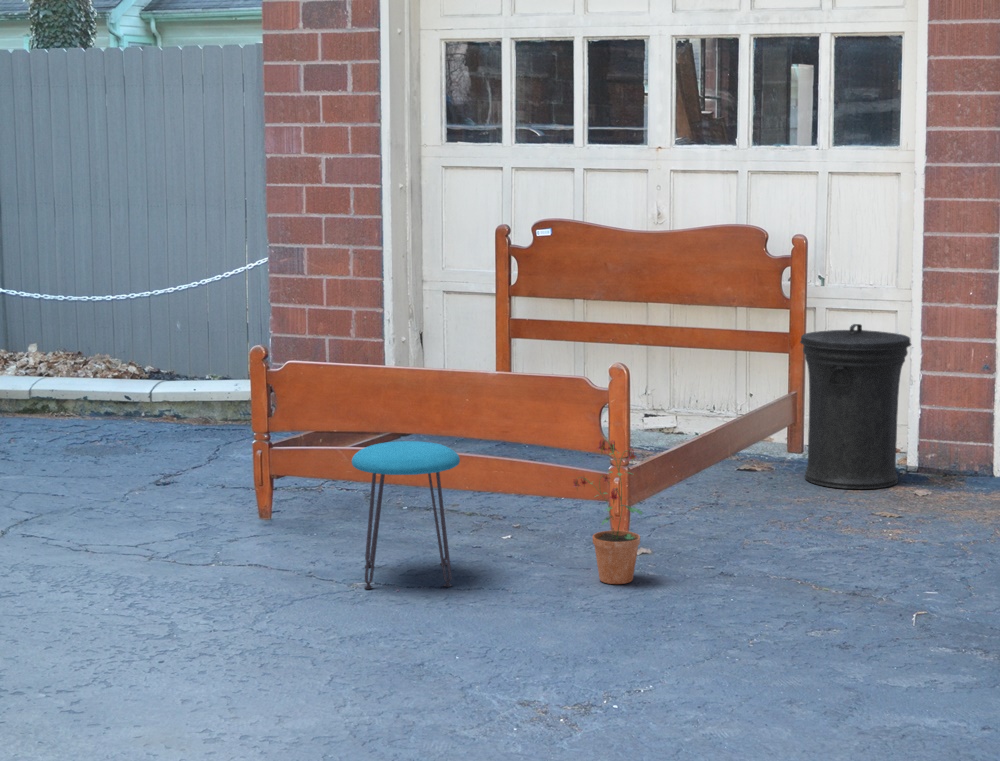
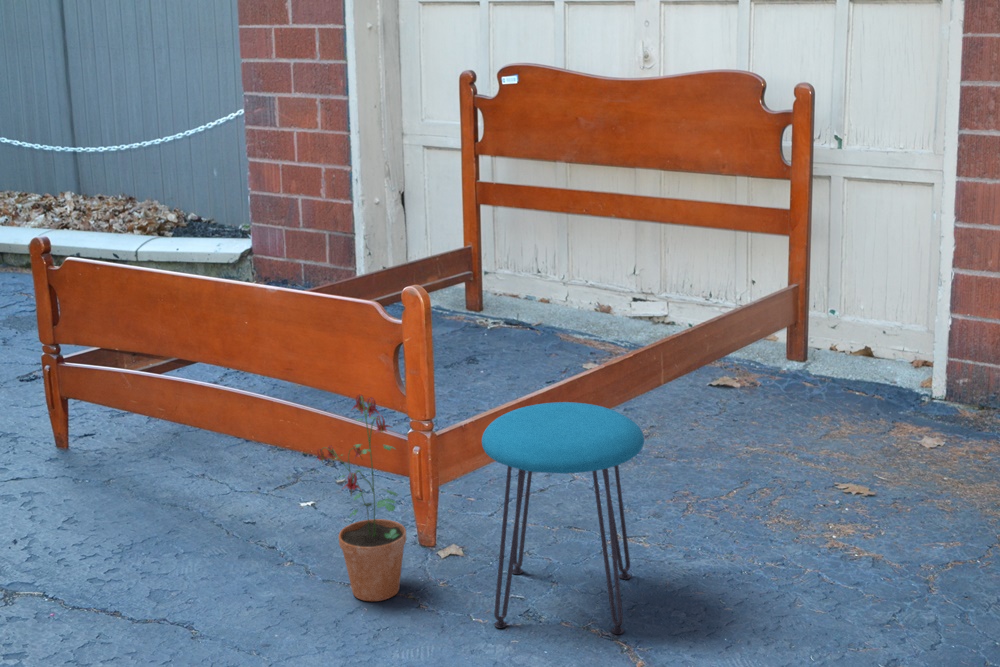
trash can: present [800,324,911,489] -> none [781,205,932,427]
stool: present [352,441,460,589] -> present [482,402,644,634]

